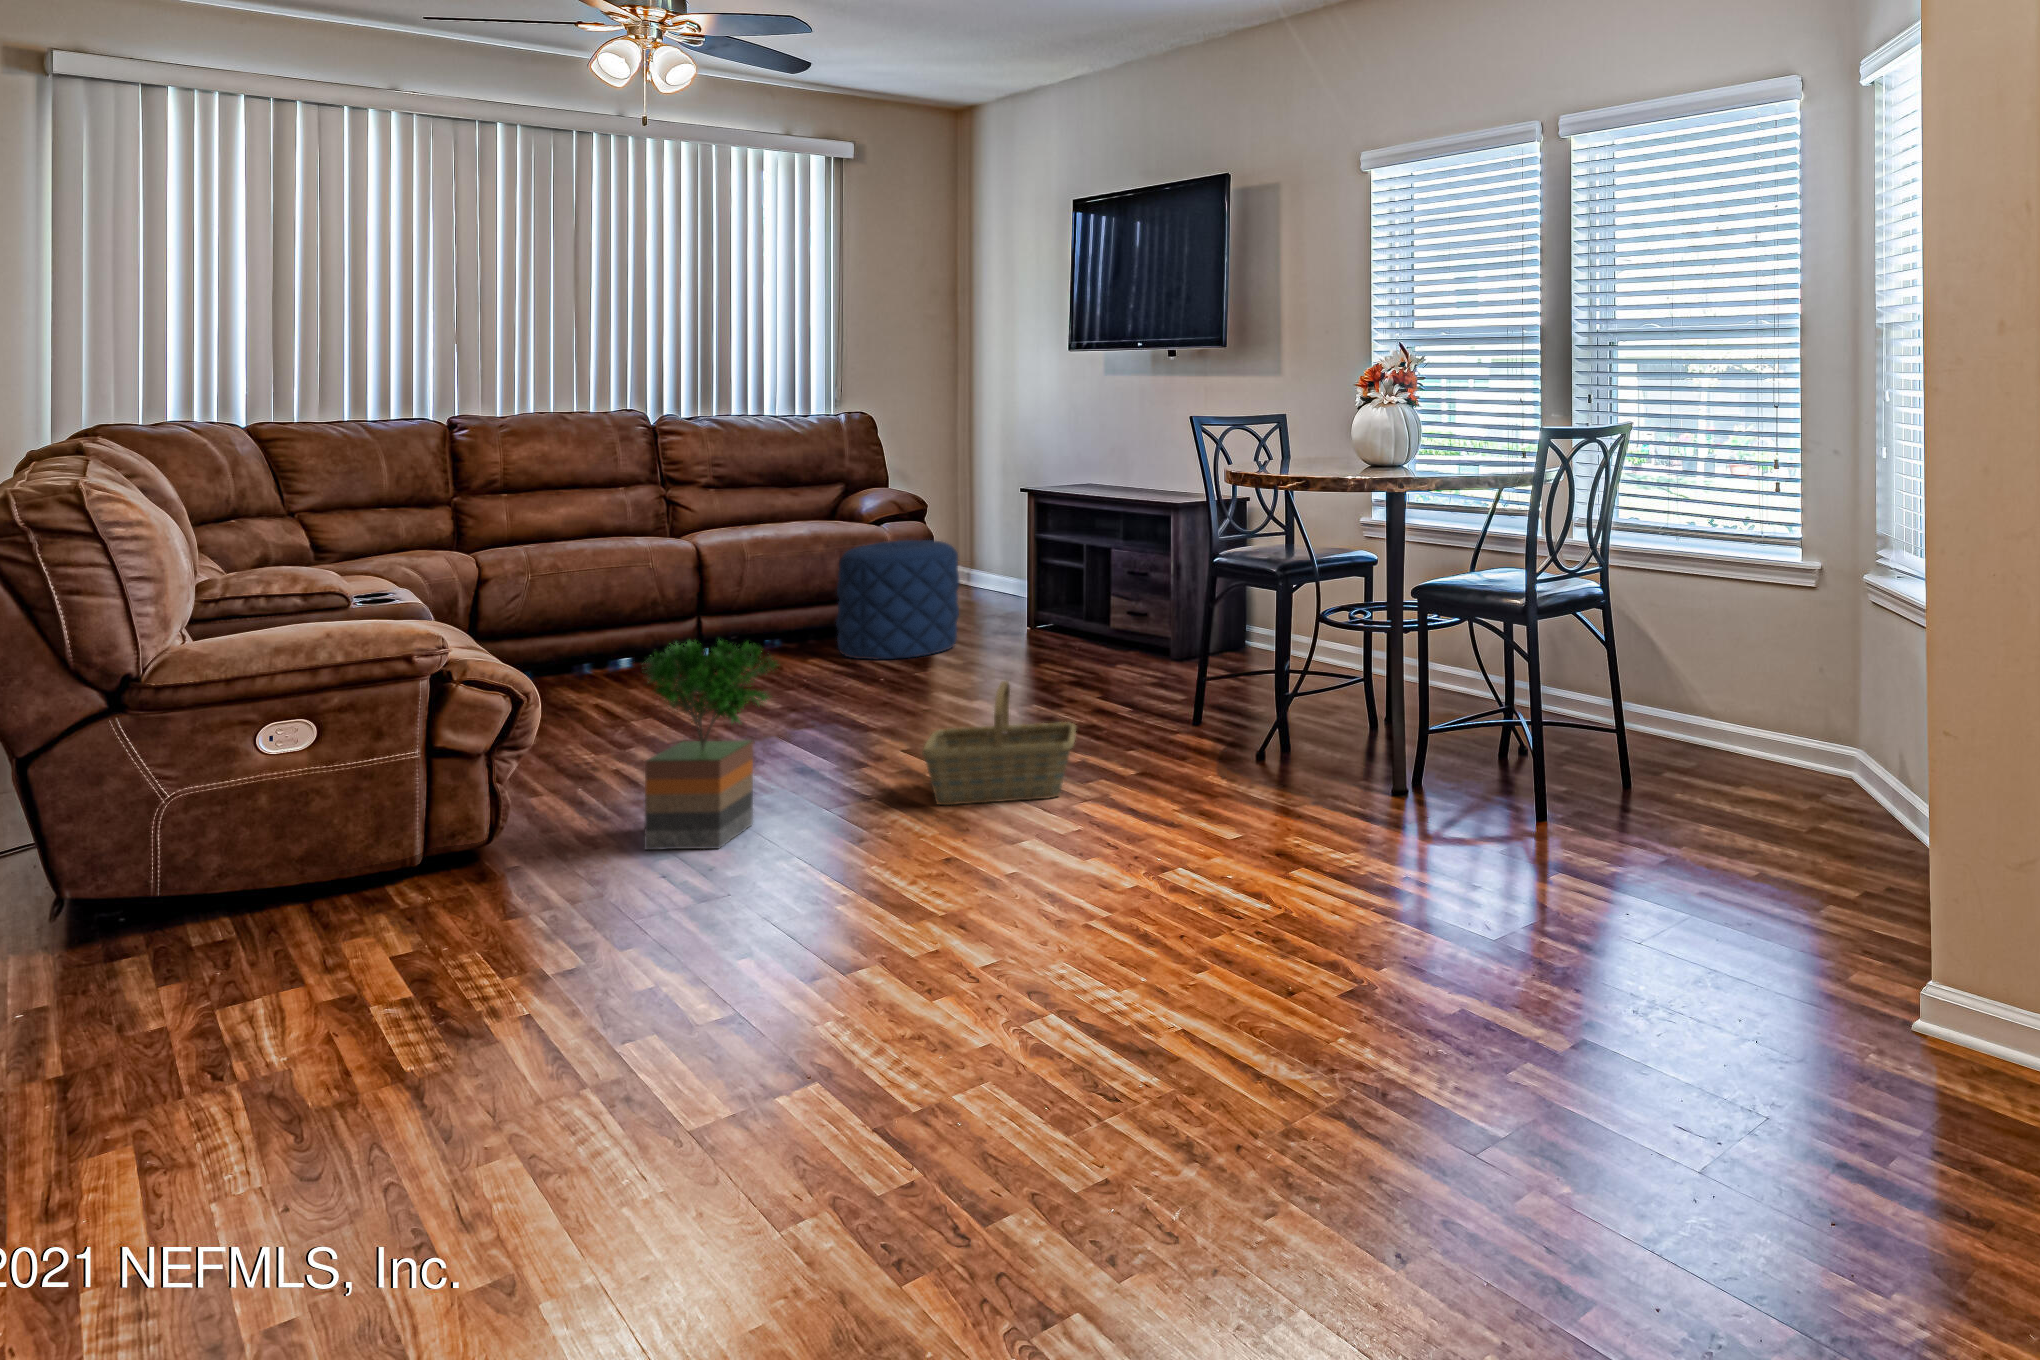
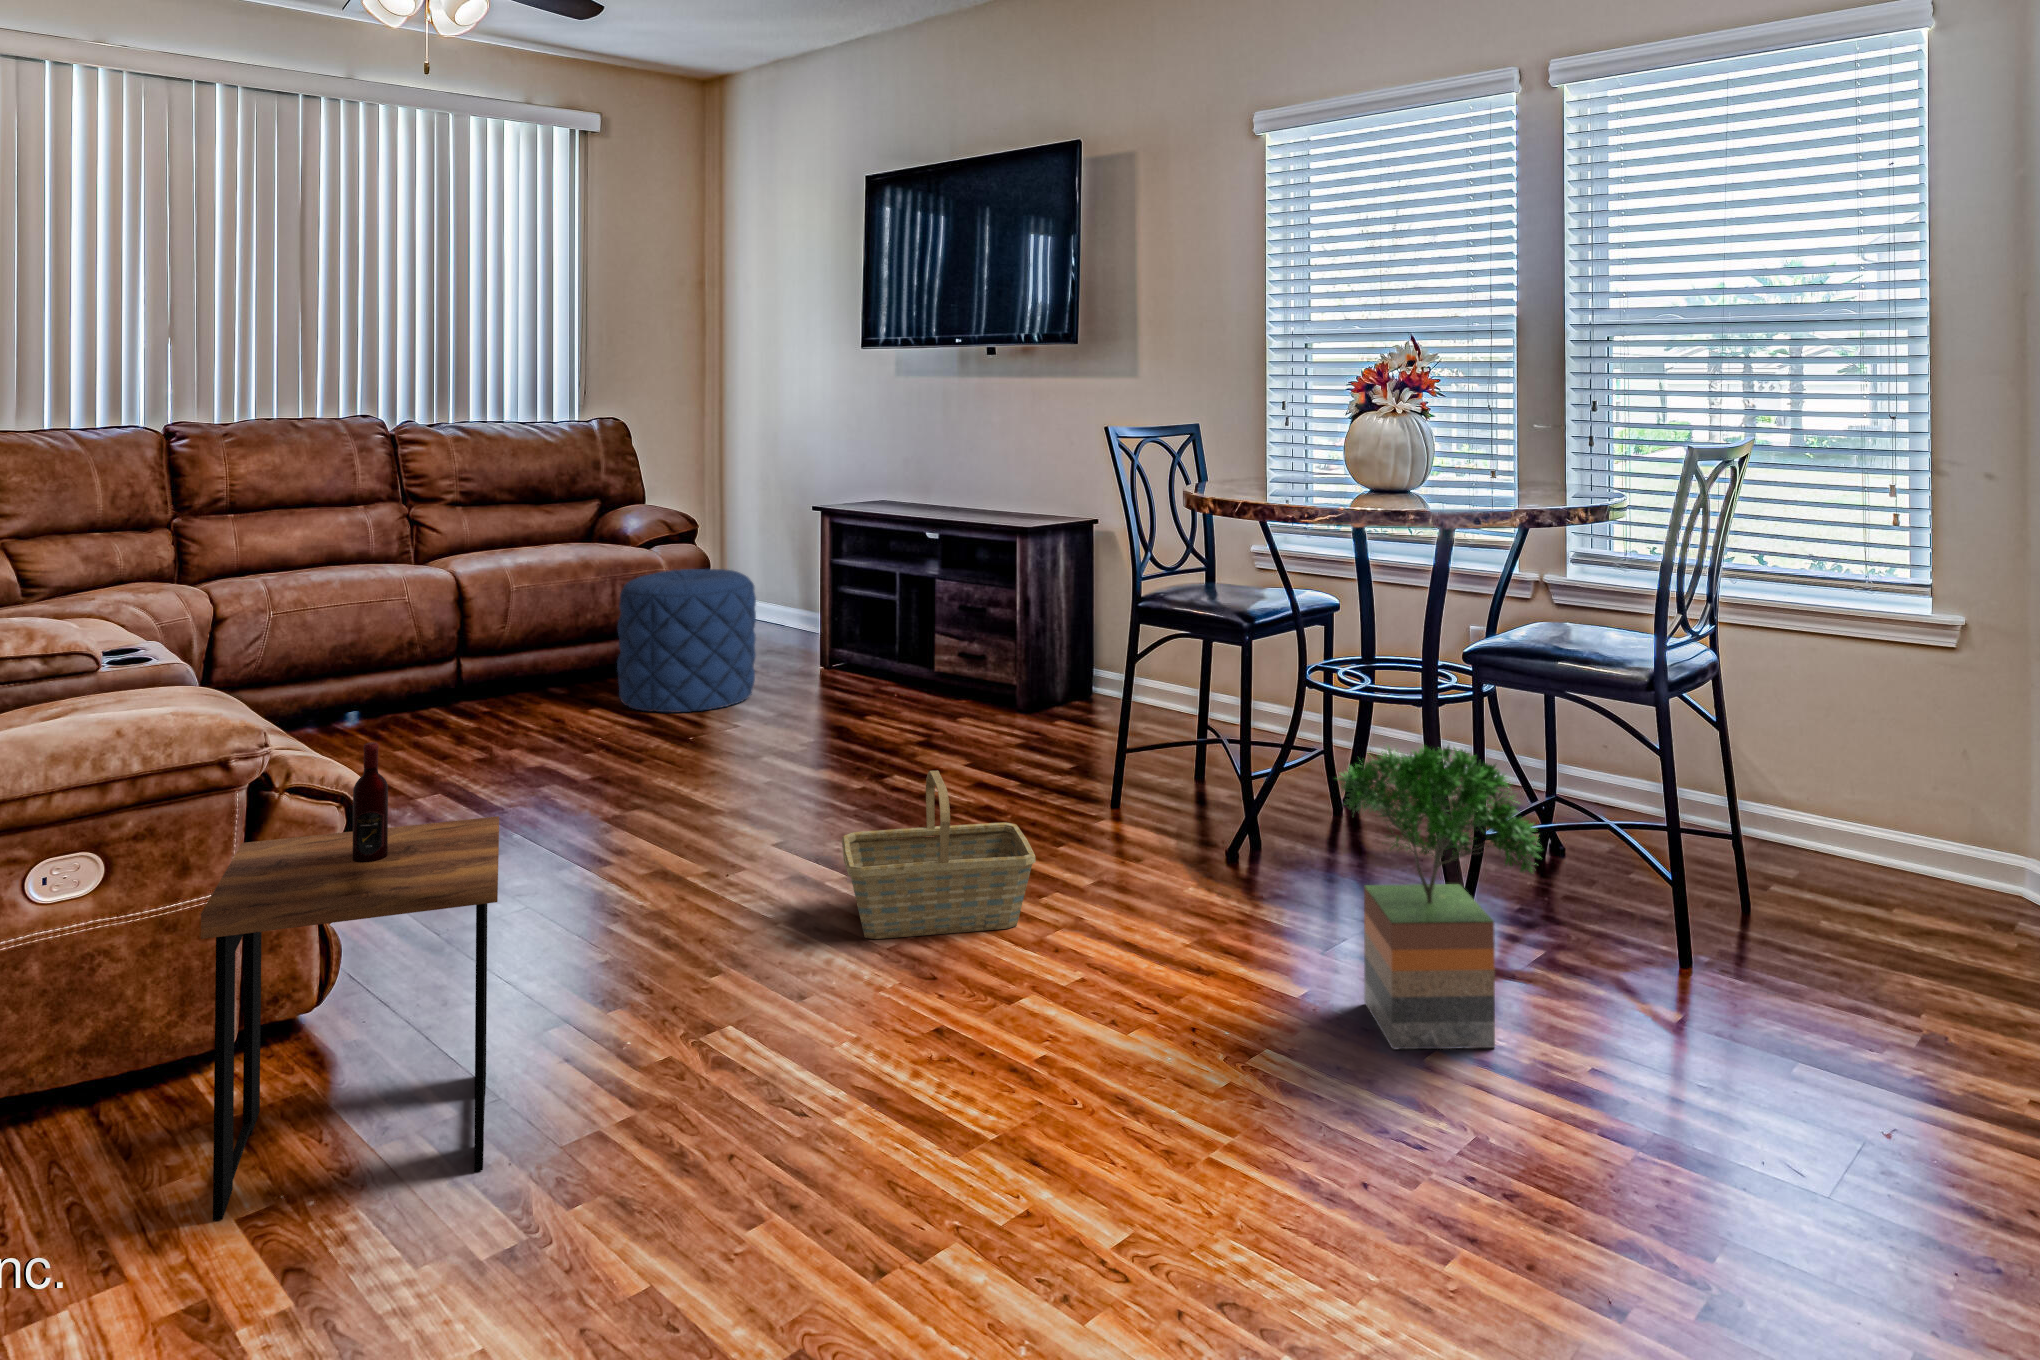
side table: none [365,636,615,958] -> present [201,742,499,1221]
potted tree: present [644,641,776,850] -> present [1338,746,1541,1049]

